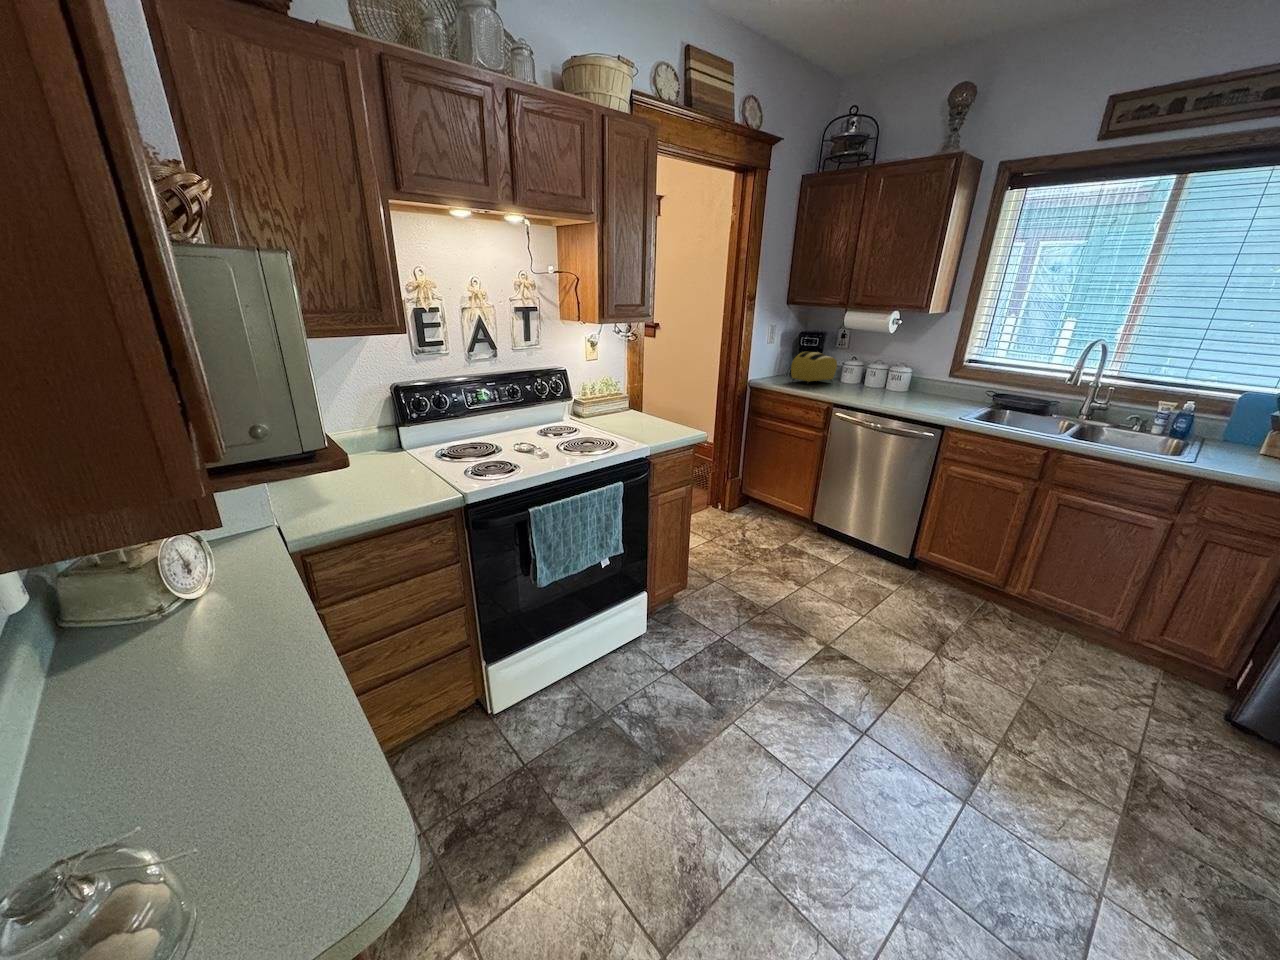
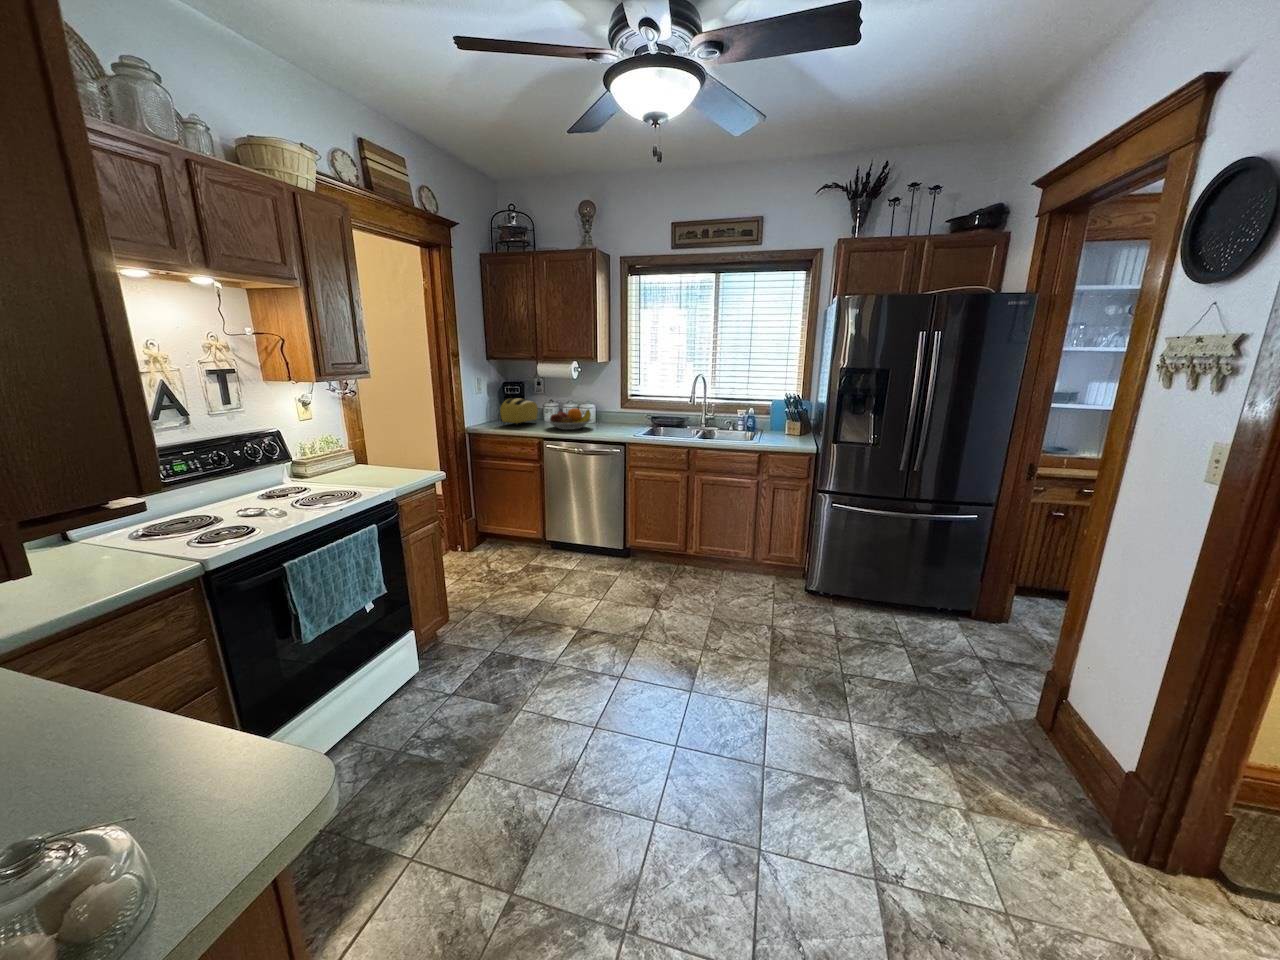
fruit bowl: none [843,371,905,398] -> present [546,408,592,430]

